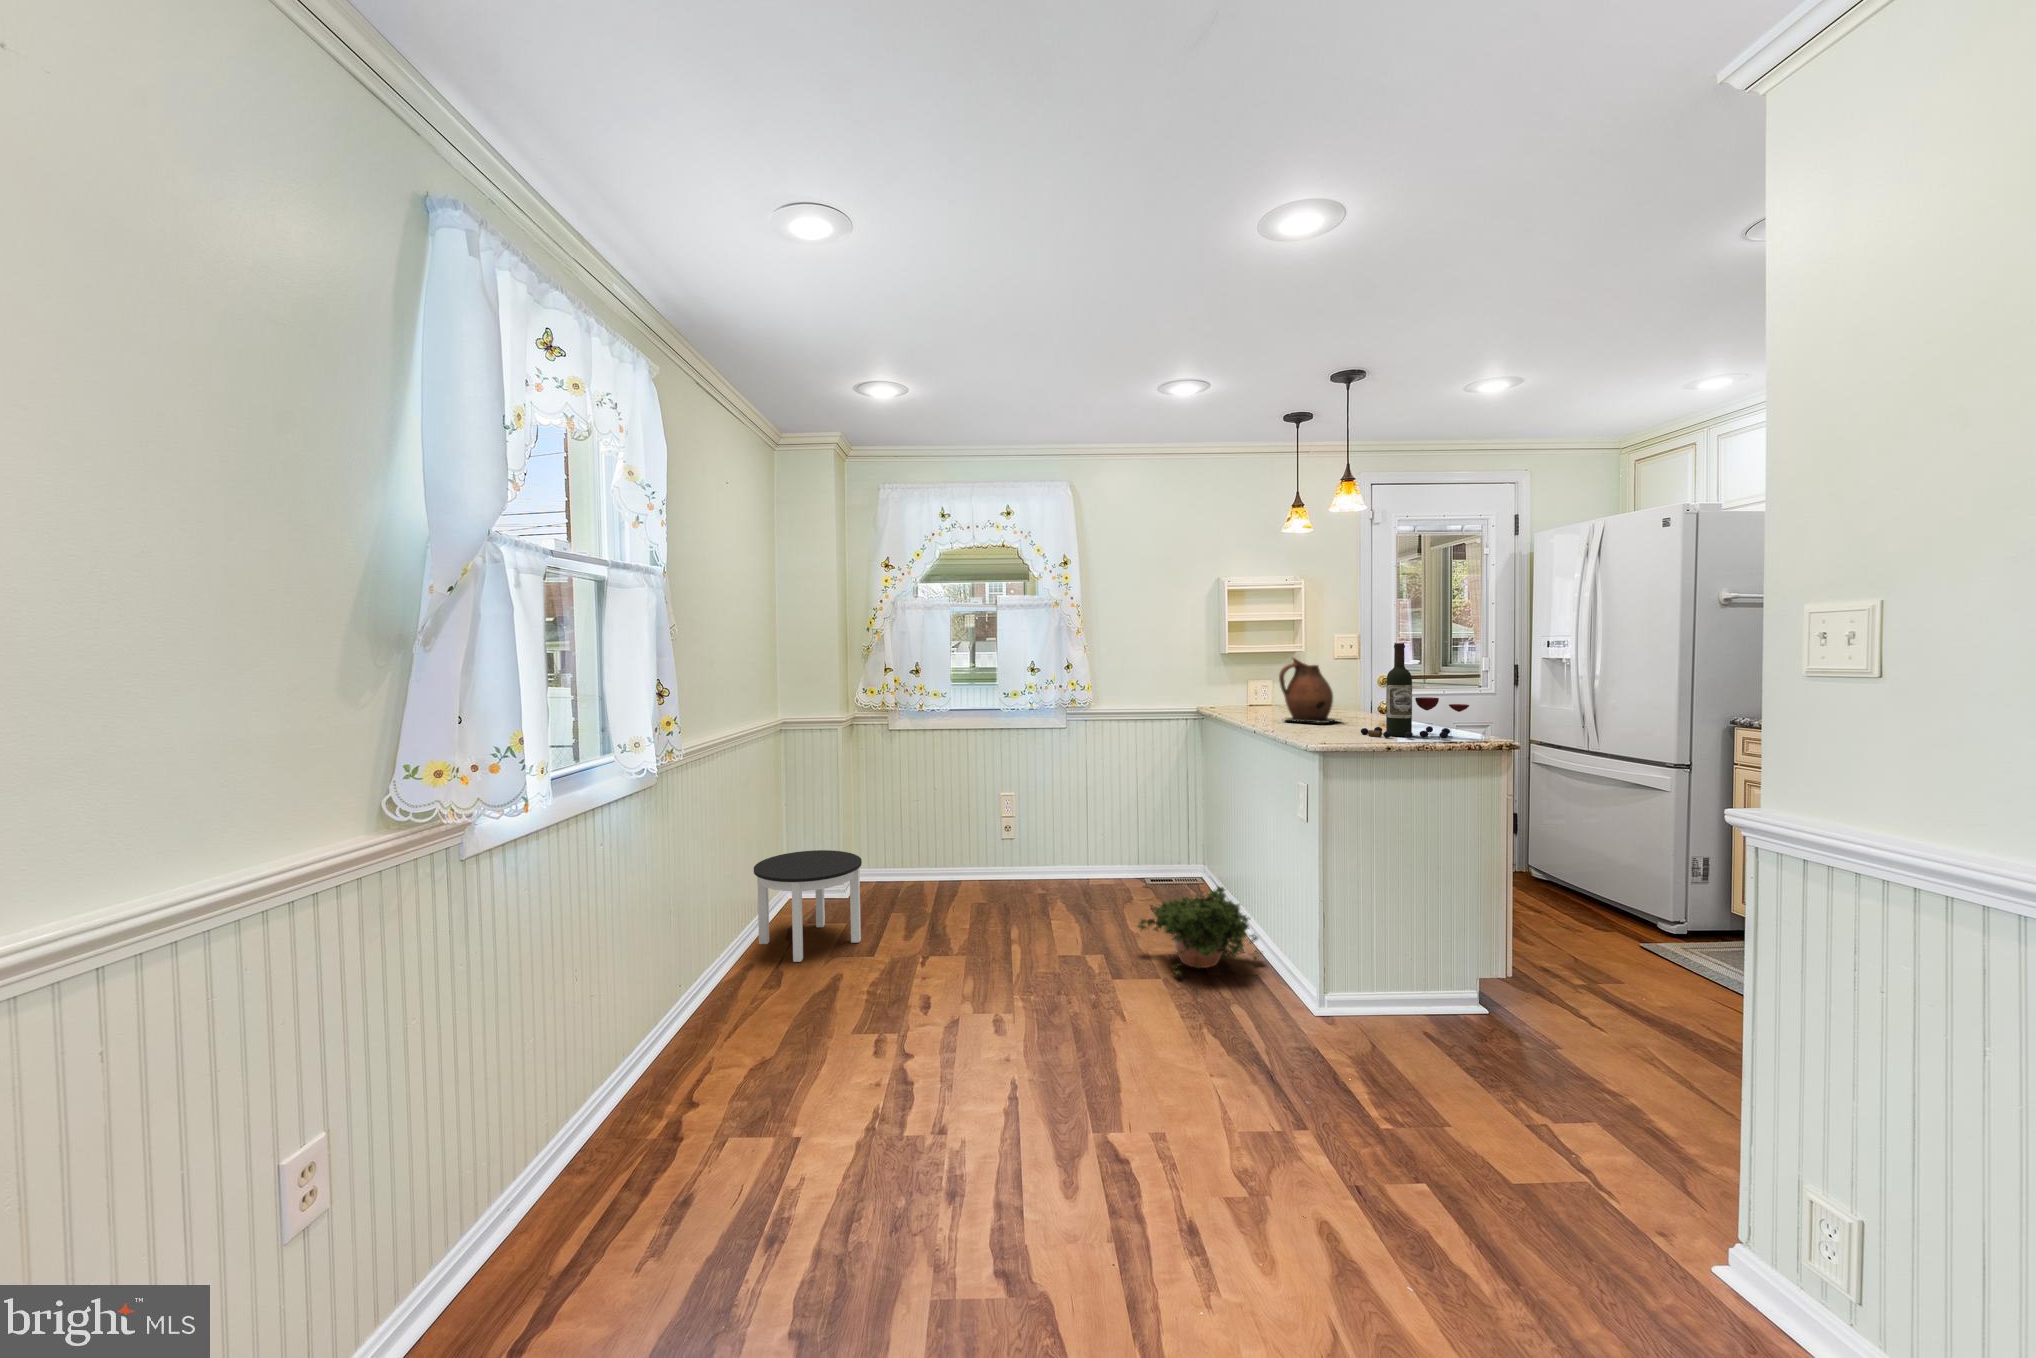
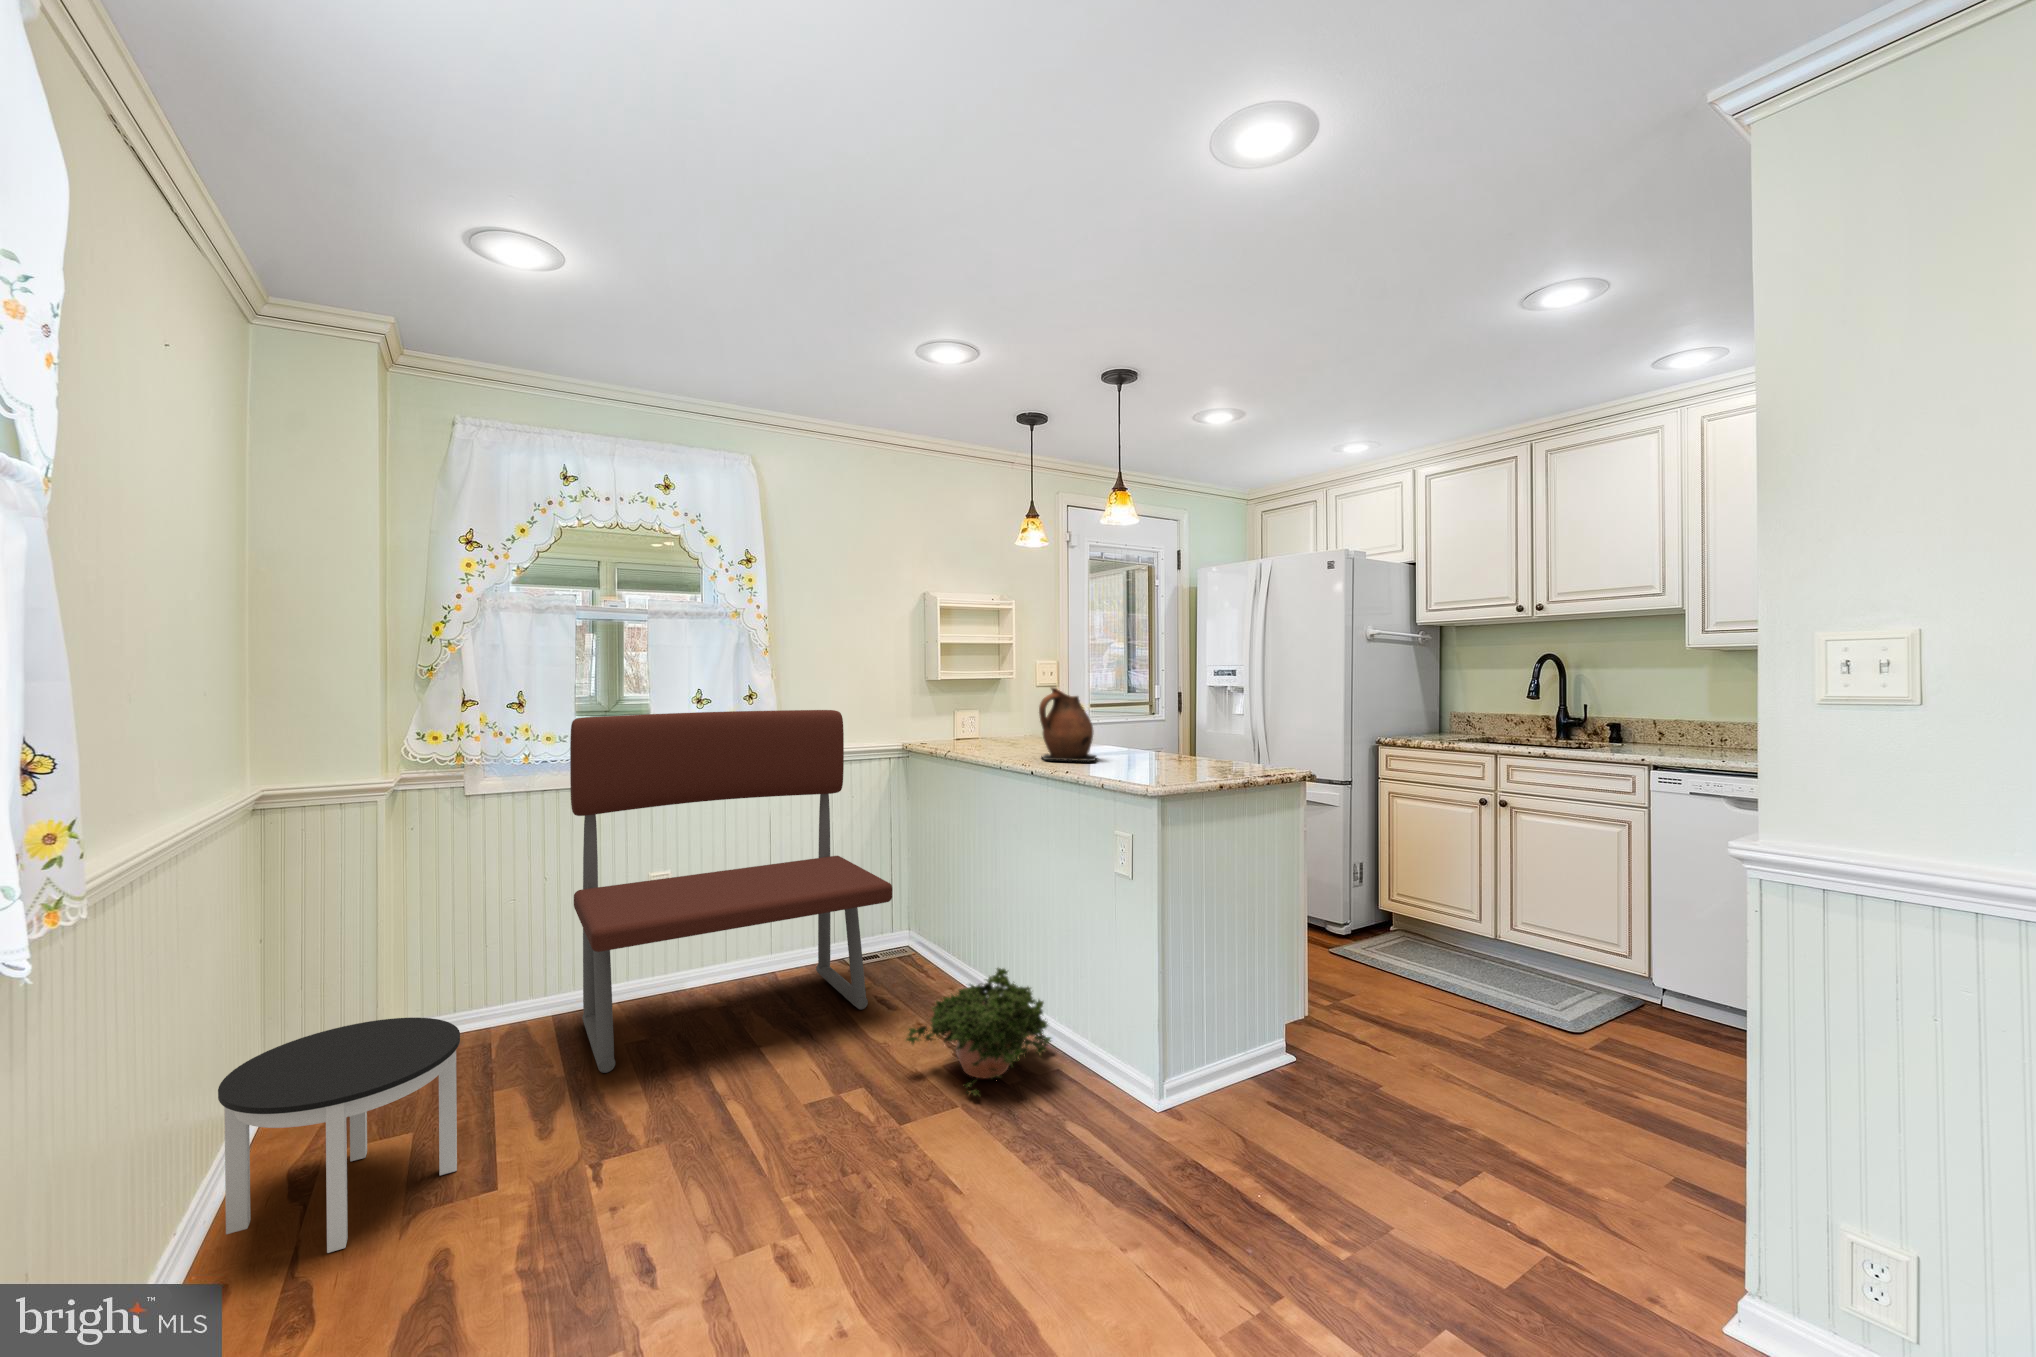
wine bottle: present [1361,643,1469,739] -> none [1152,675,1253,778]
bench: none [938,678,1151,914] -> present [570,710,892,1073]

